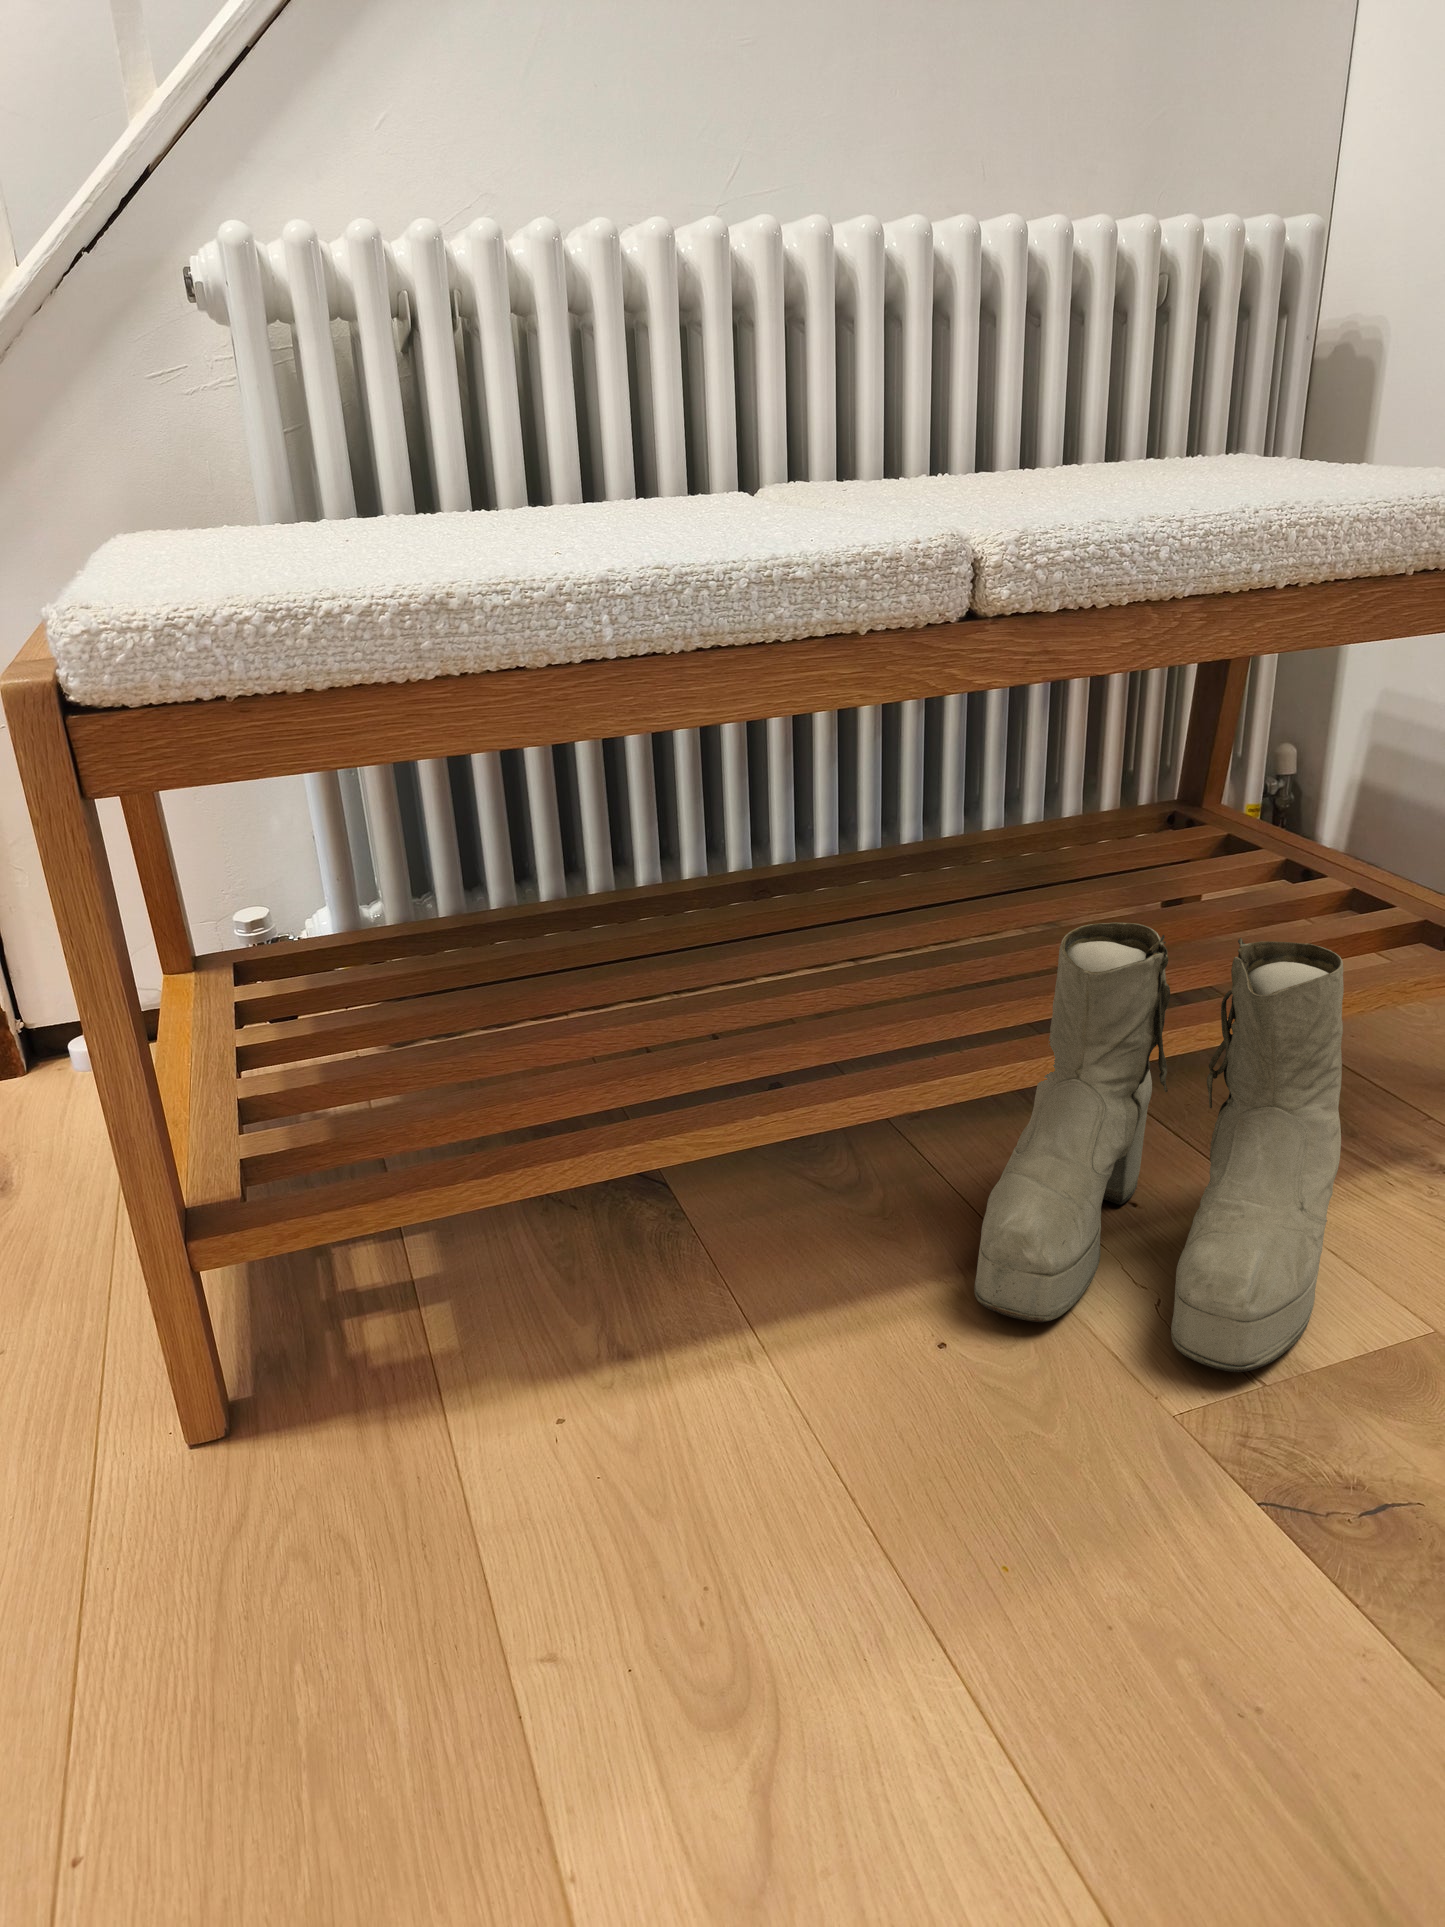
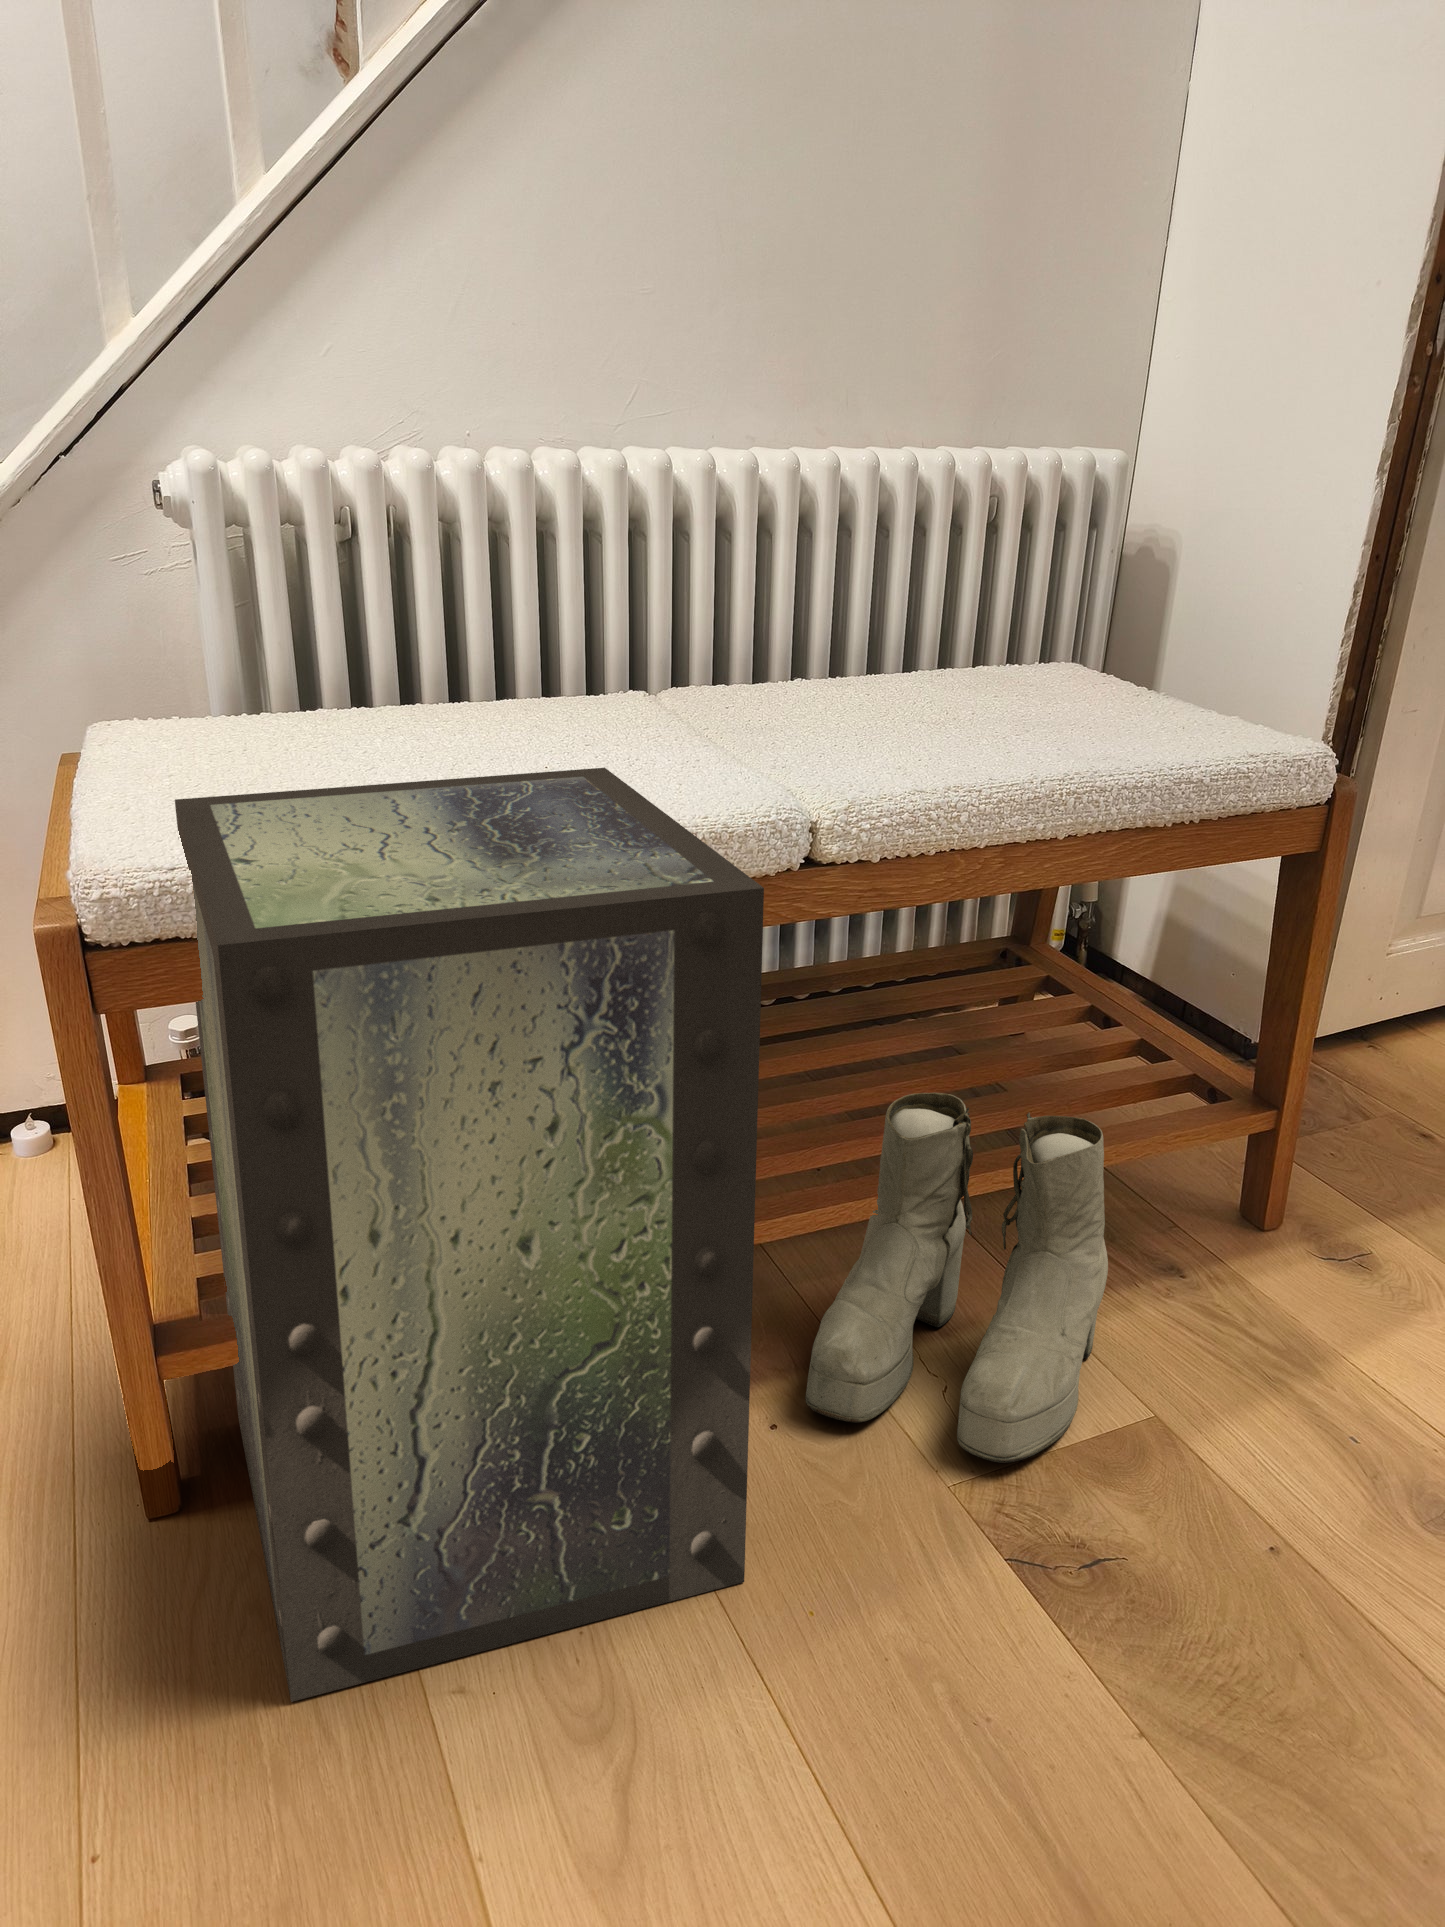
storage box: none [77,506,943,1720] -> present [175,768,764,1702]

